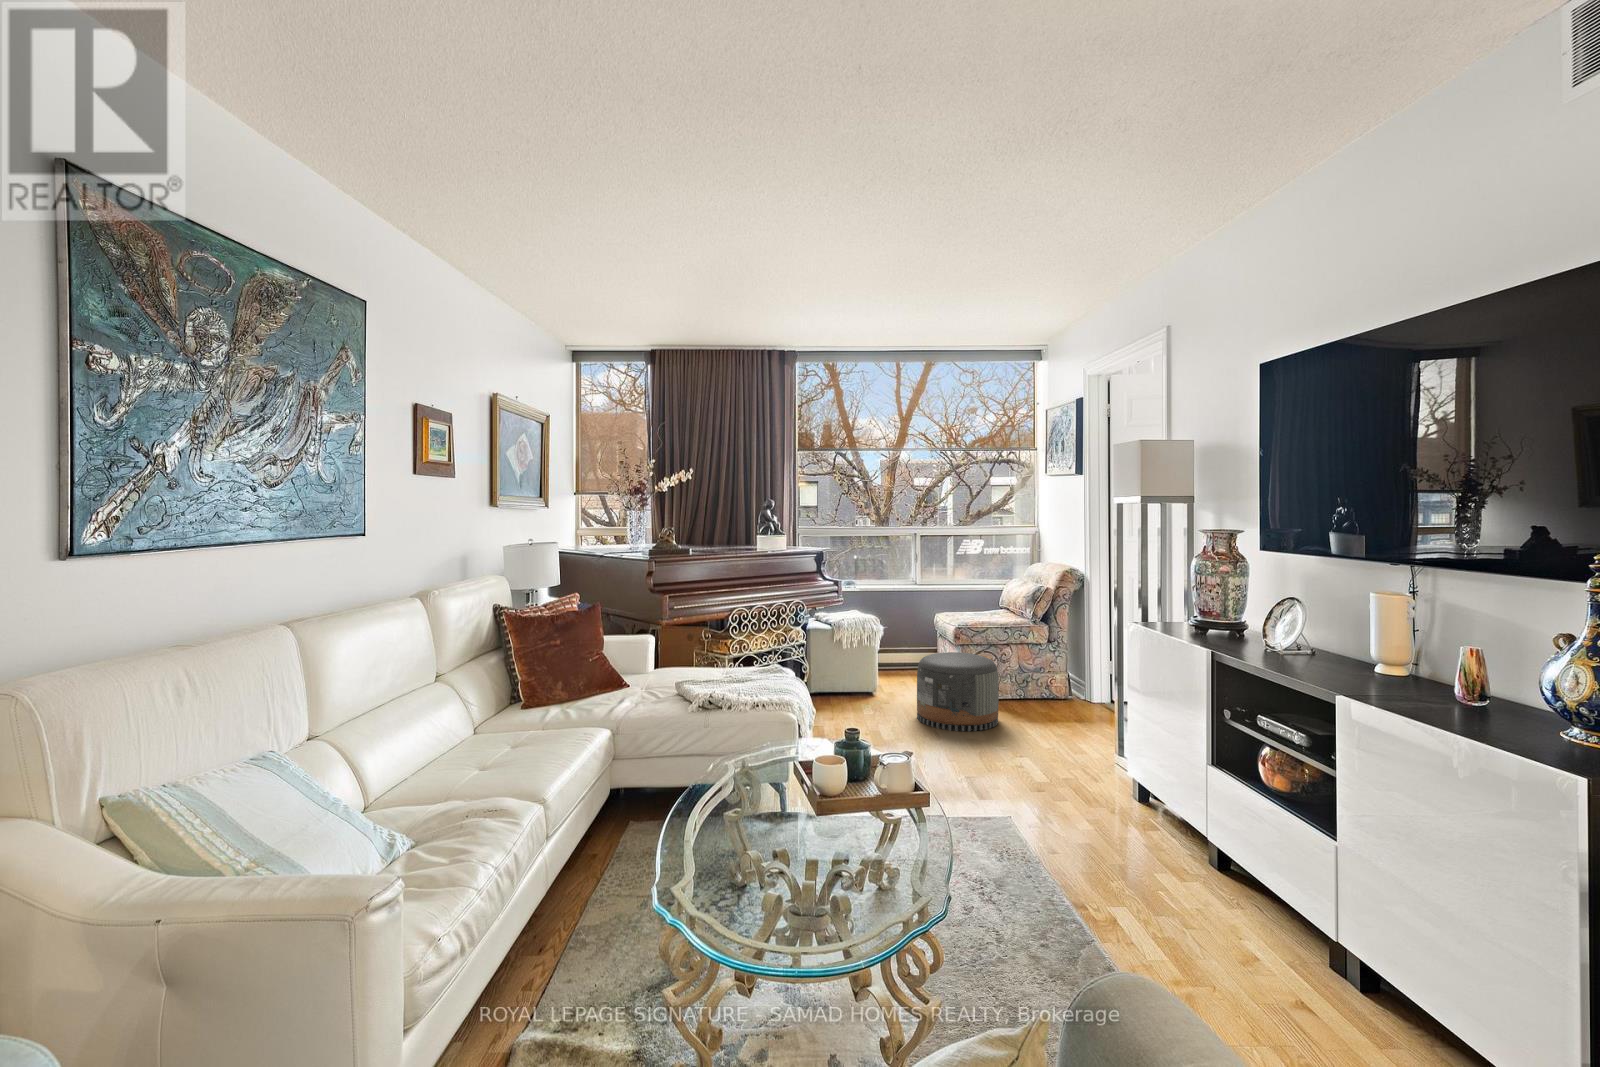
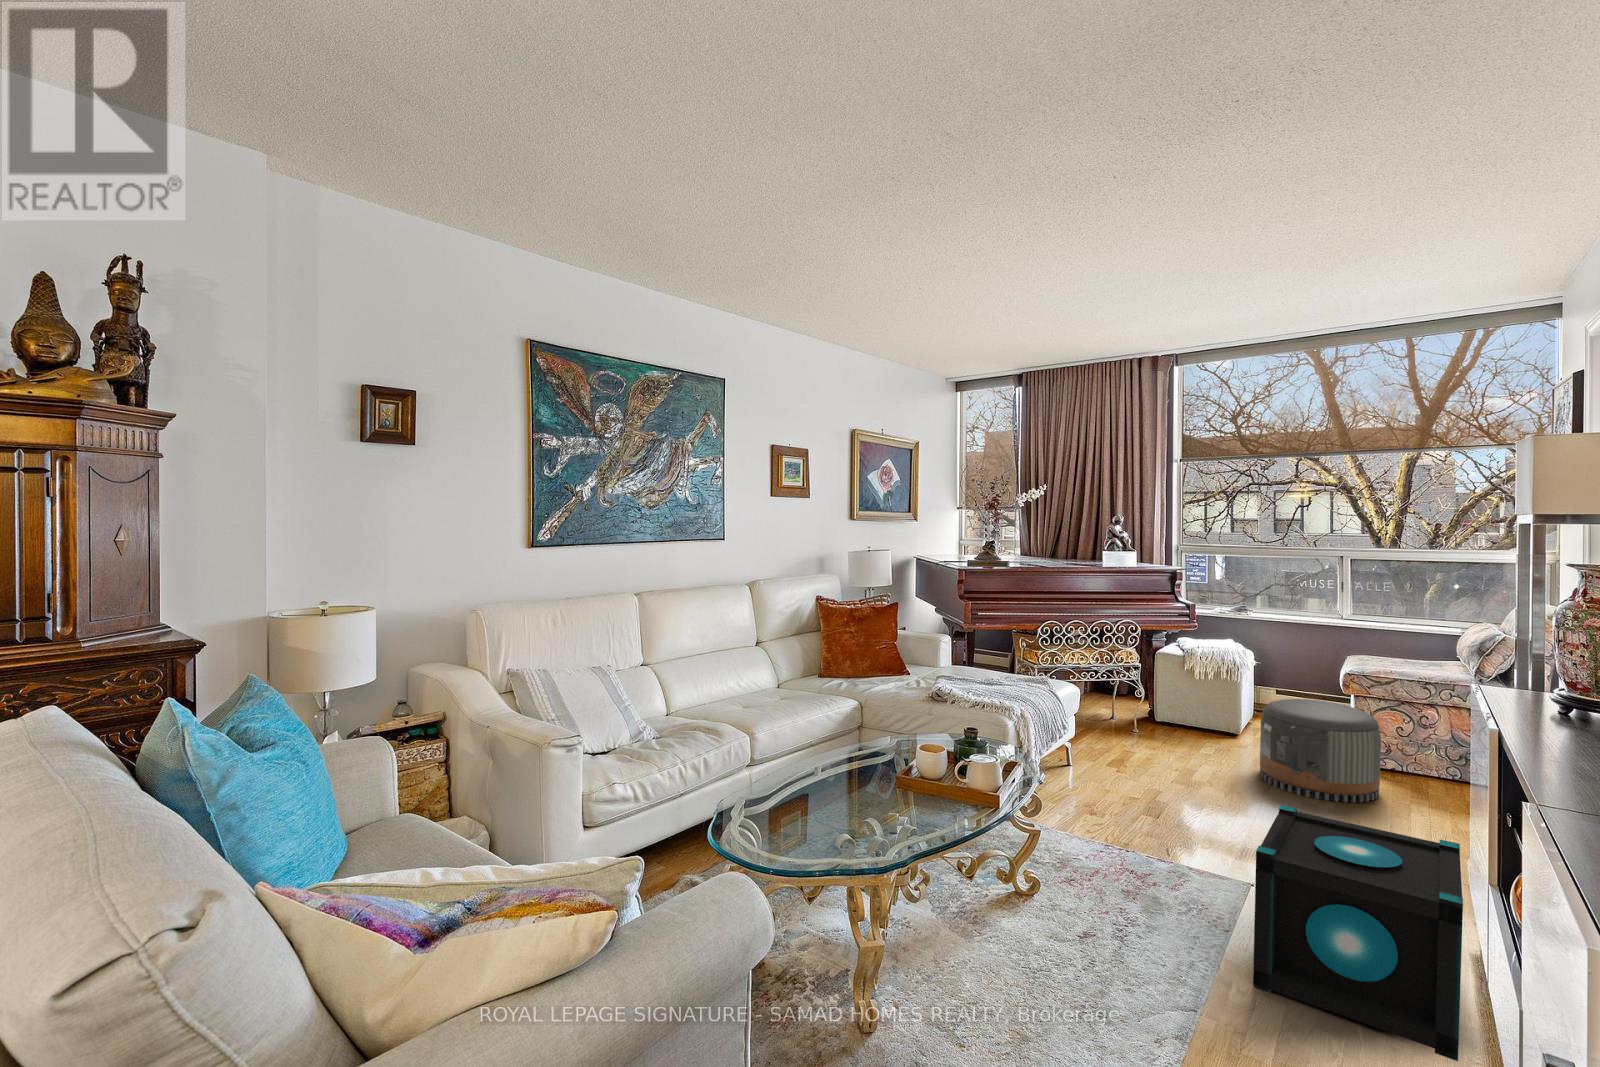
speaker: none [1057,740,1241,905] -> present [1253,805,1463,1061]

